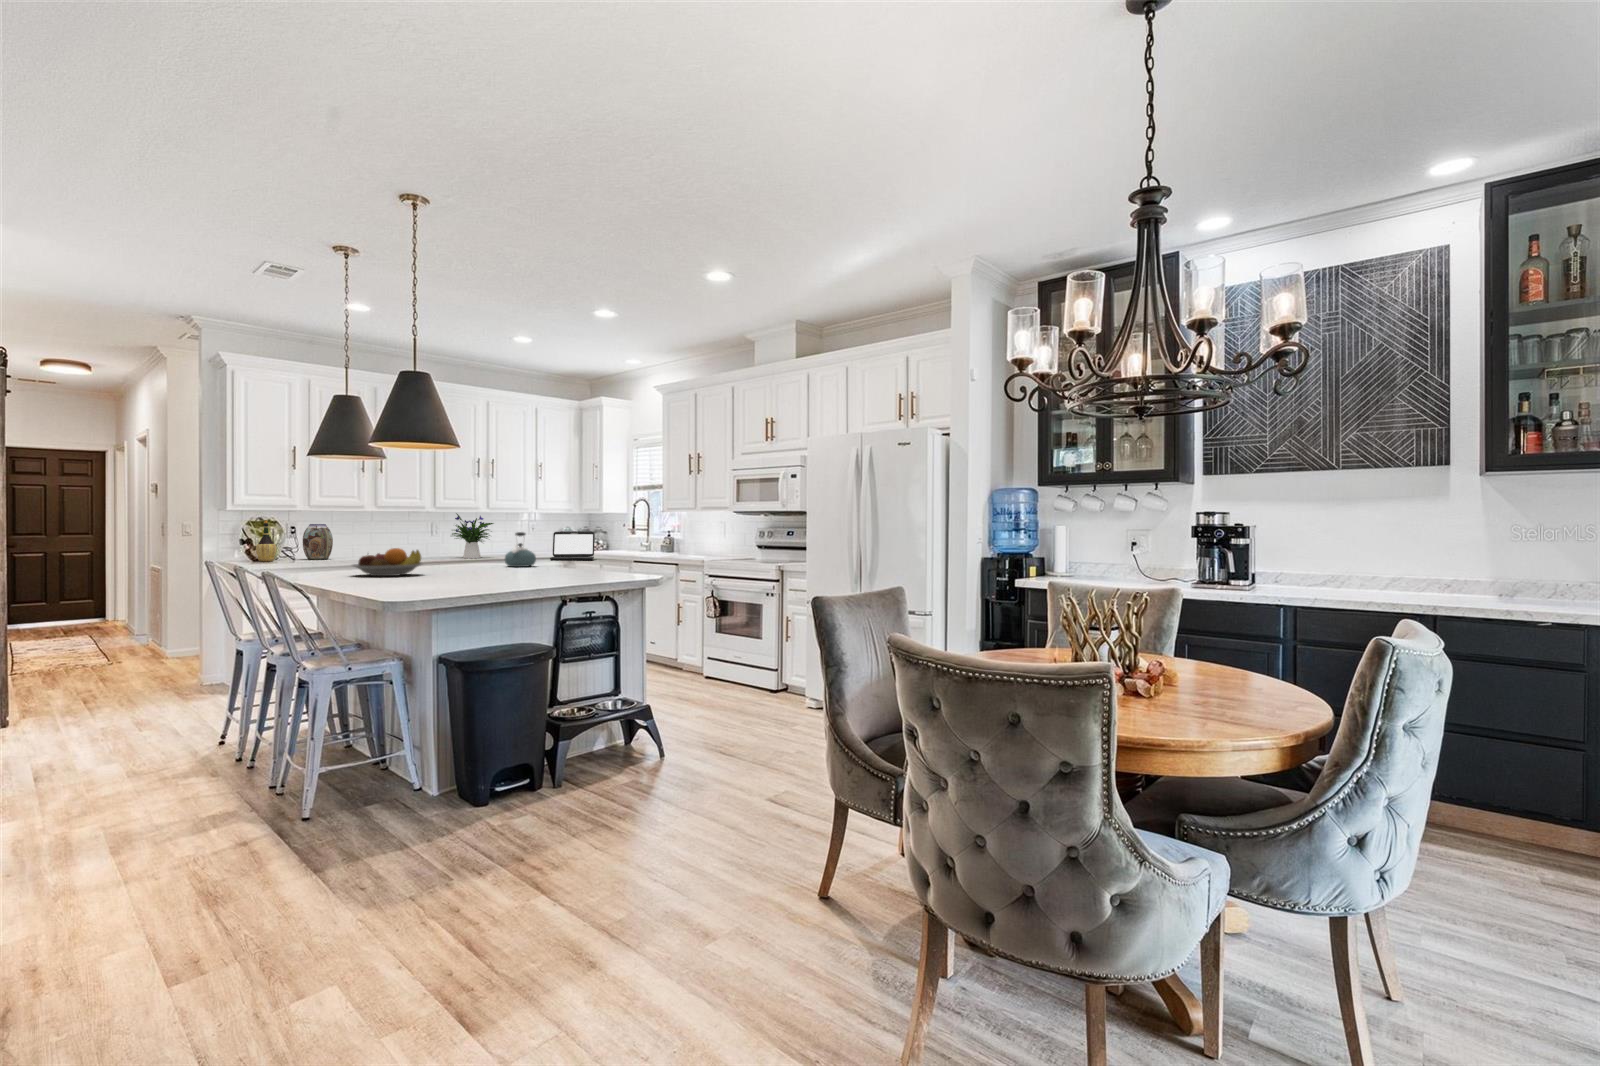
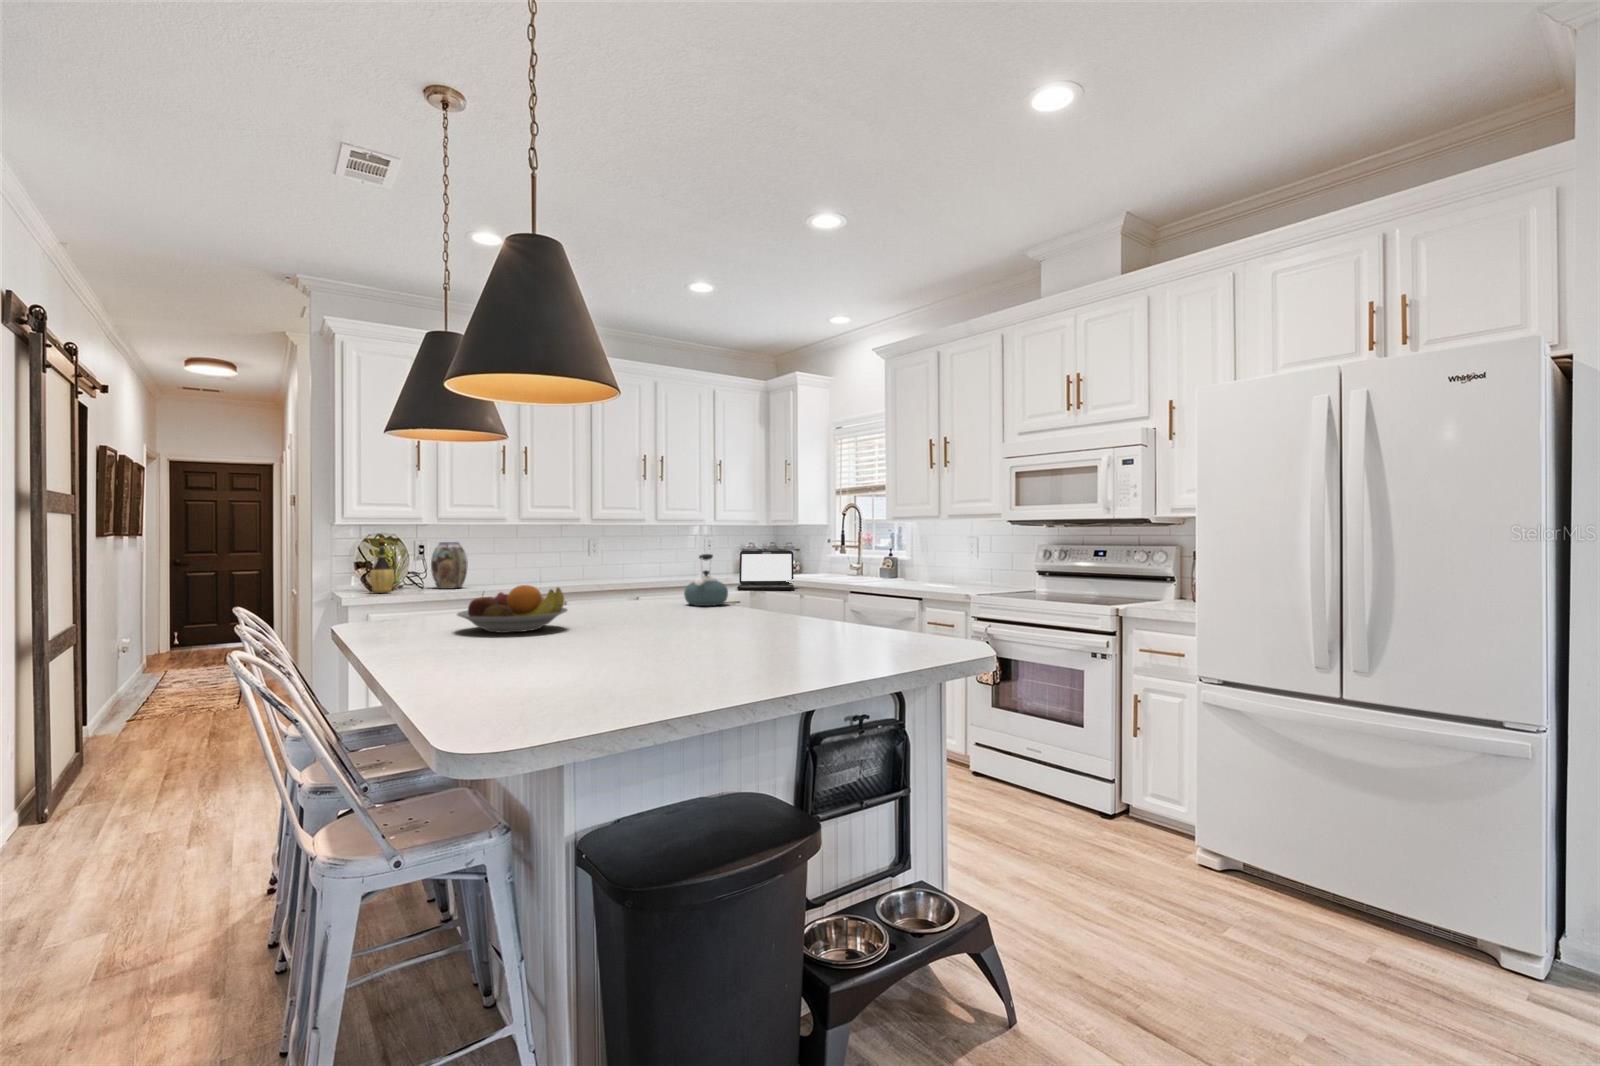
flower arrangement: present [452,513,494,558] -> none [608,526,664,585]

